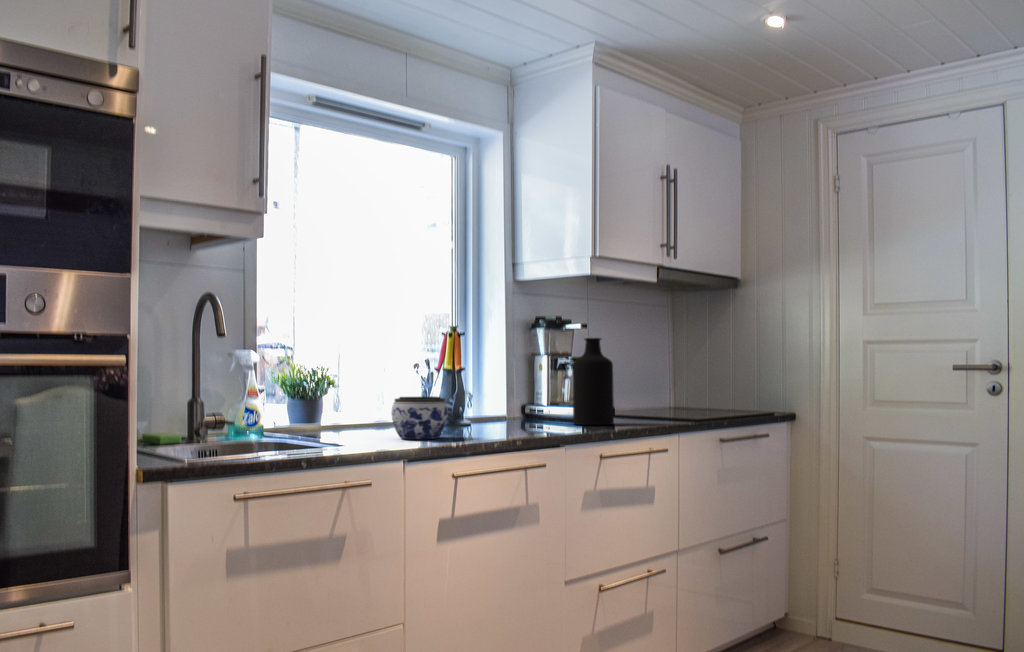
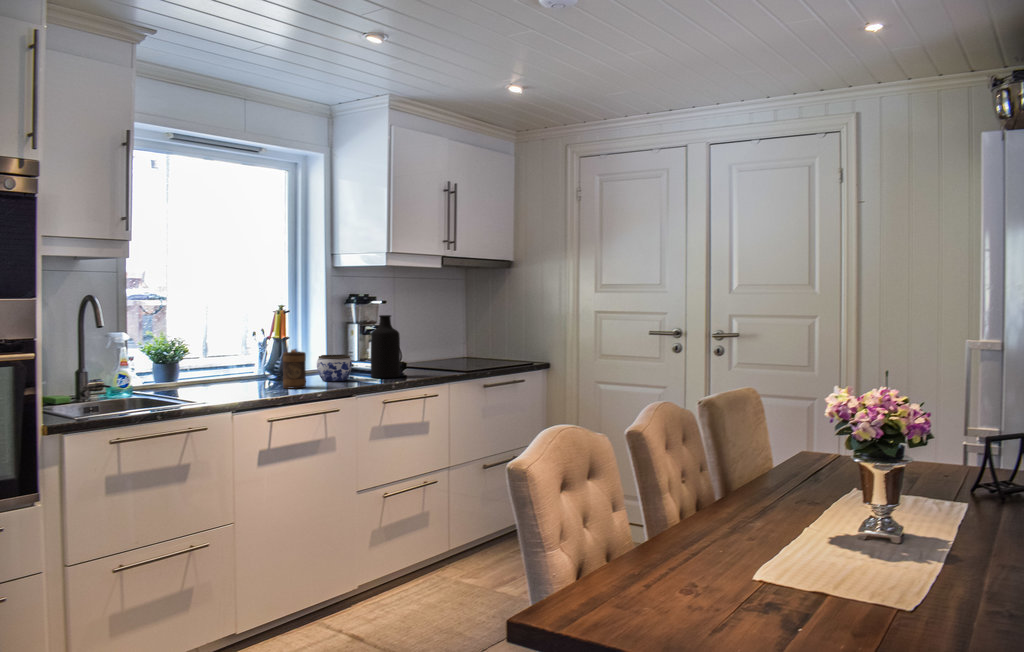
mug: none [462,380,493,434] -> present [283,349,306,389]
jar: present [392,397,448,439] -> present [317,354,352,381]

